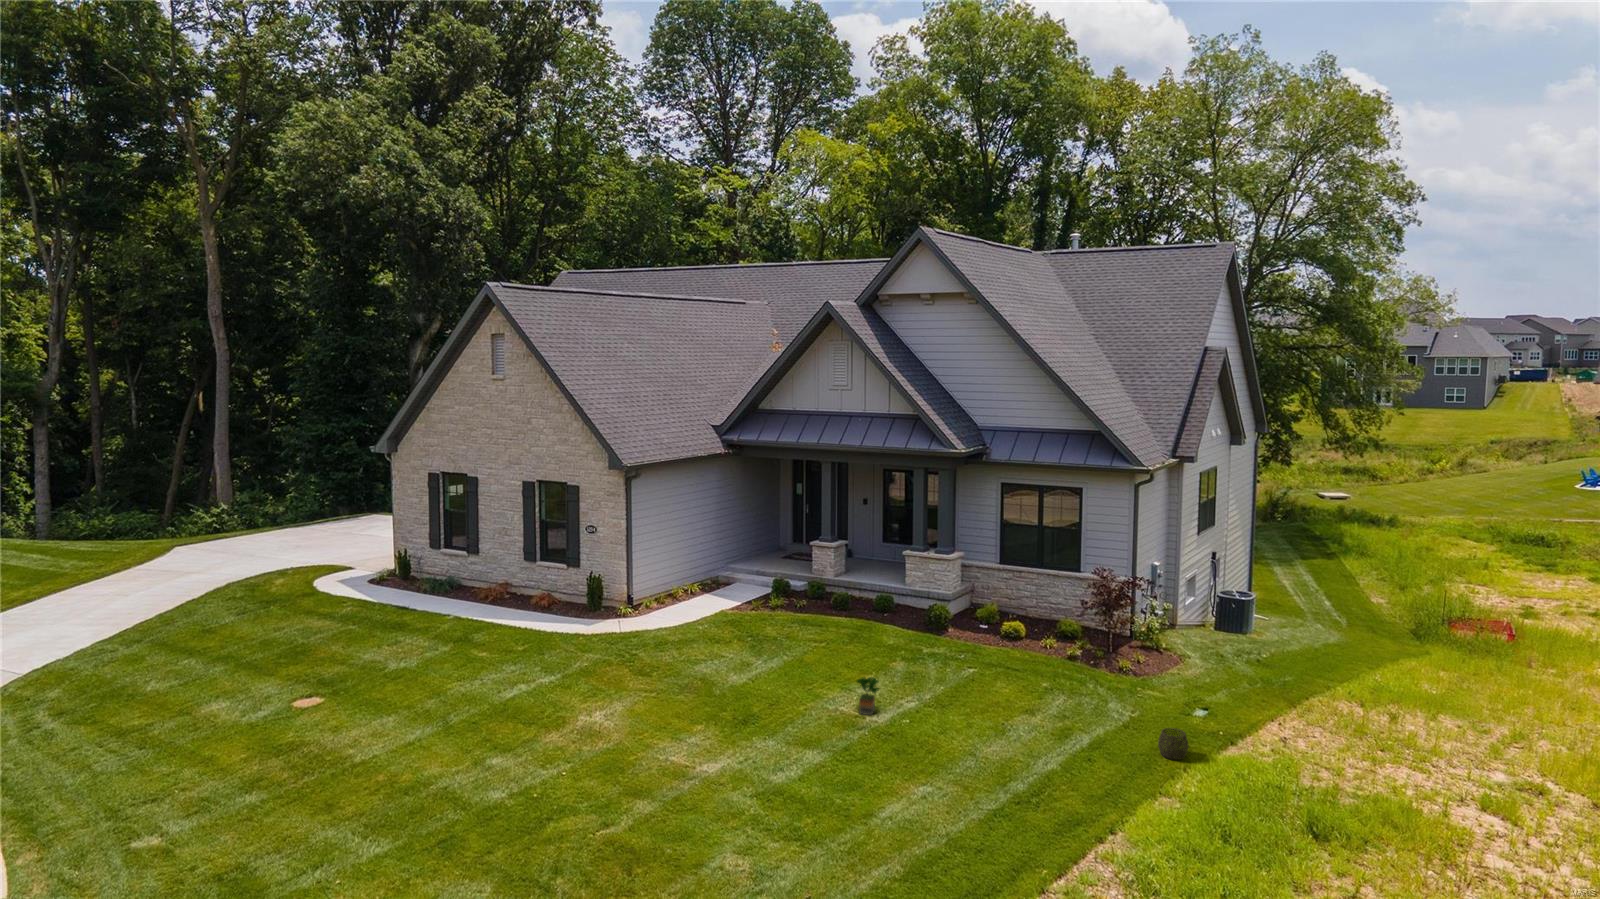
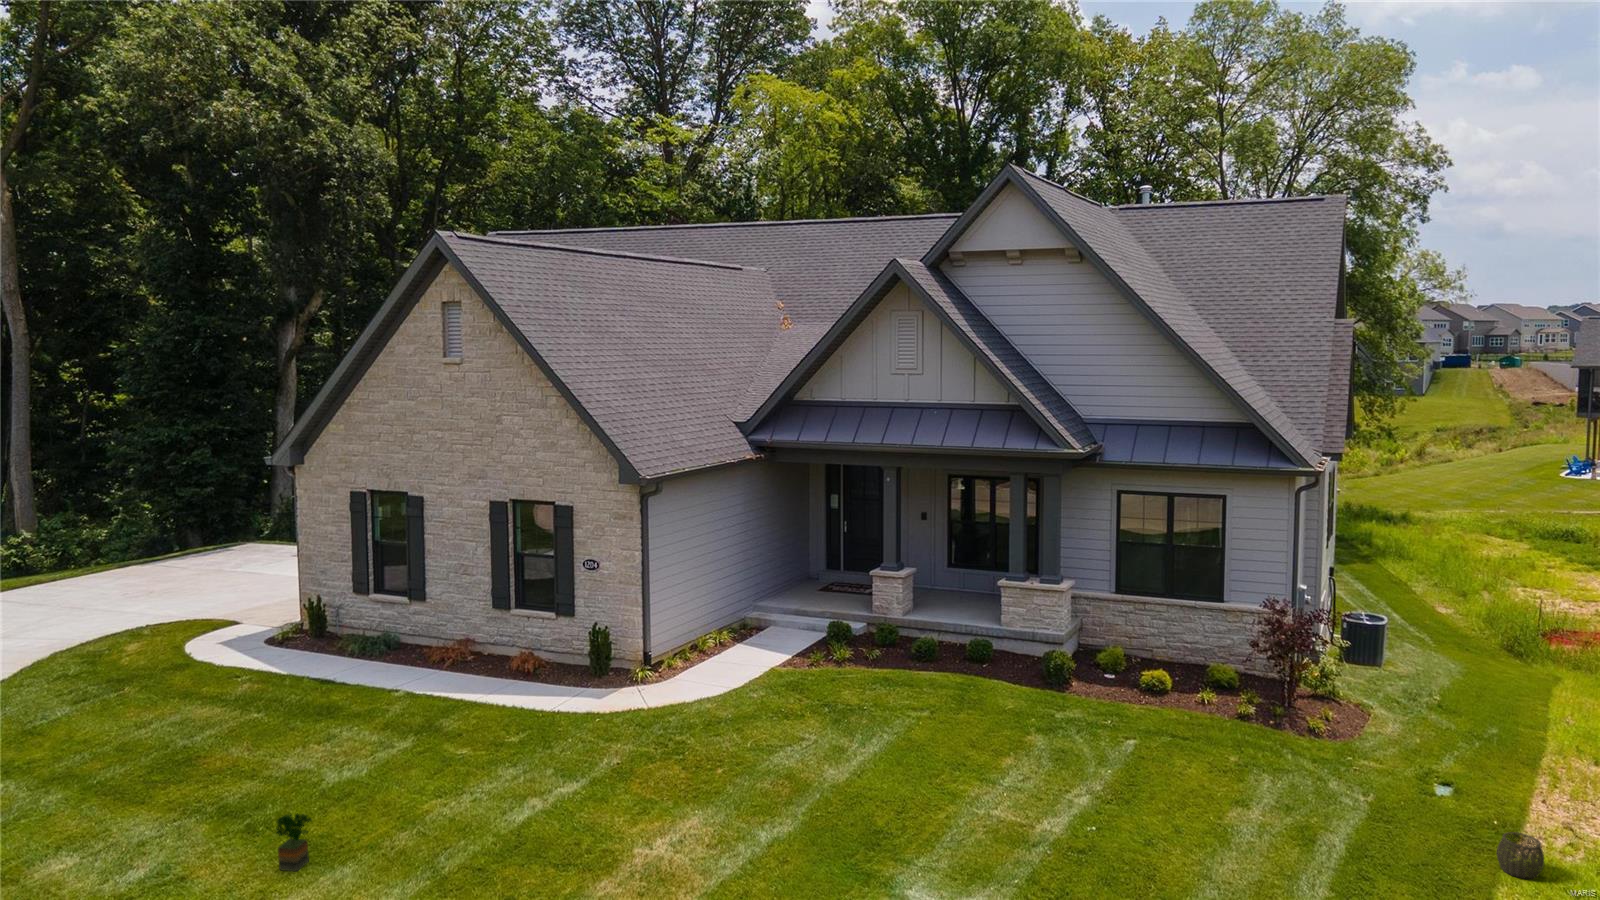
potted tree: present [857,677,879,715] -> present [276,813,312,871]

